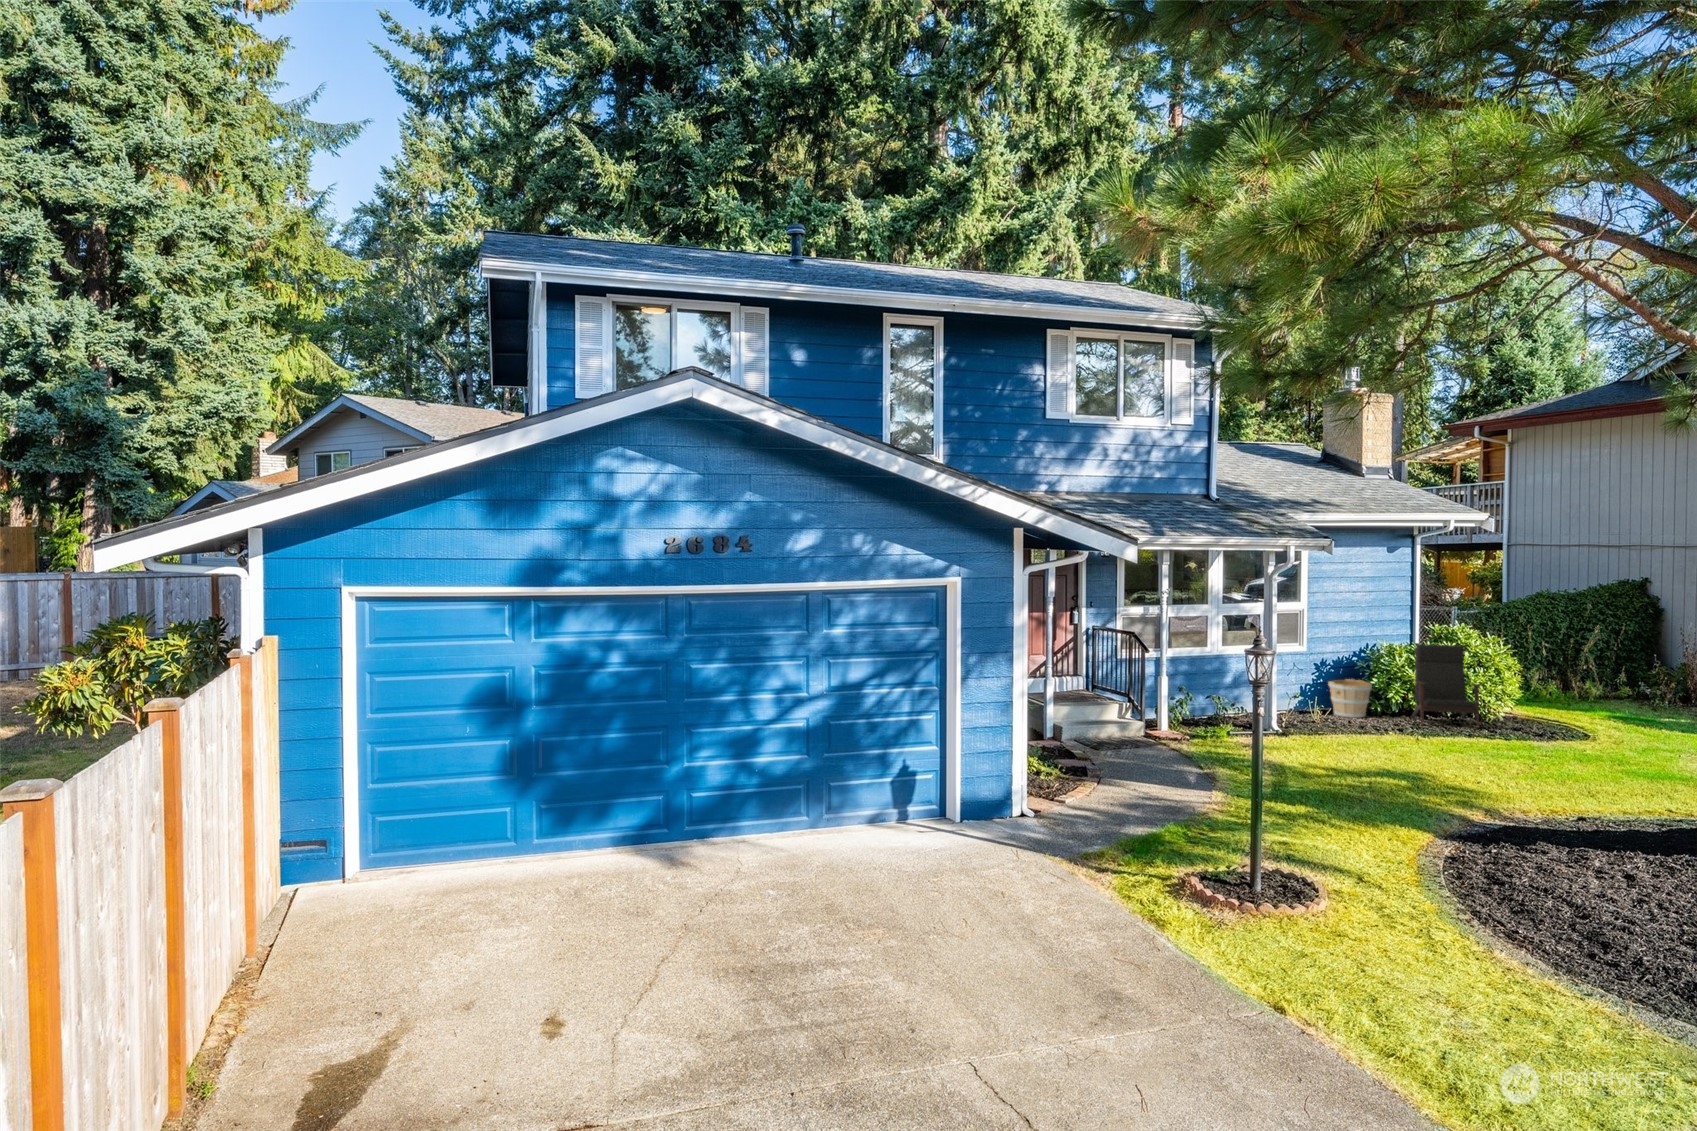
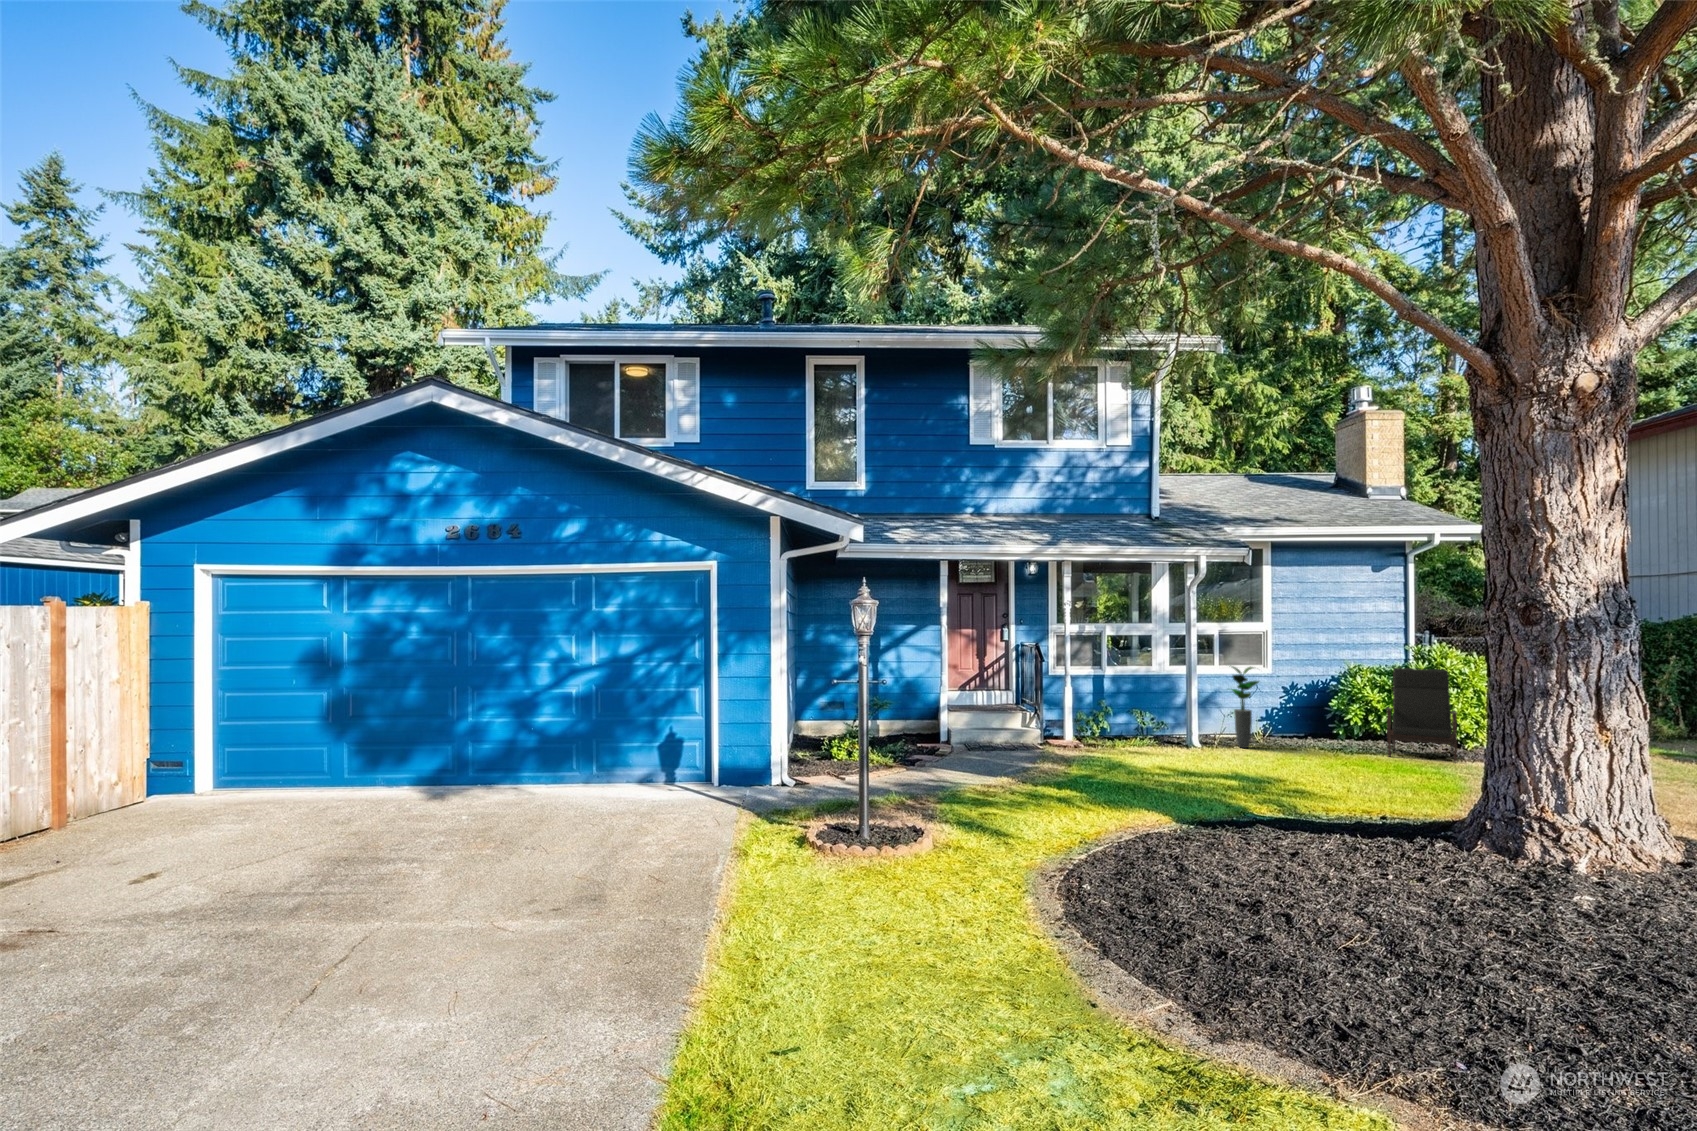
potted plant: none [1280,646,1318,724] -> present [1232,666,1259,748]
wooden bucket: present [1328,679,1372,718] -> none [1295,706,1344,747]

